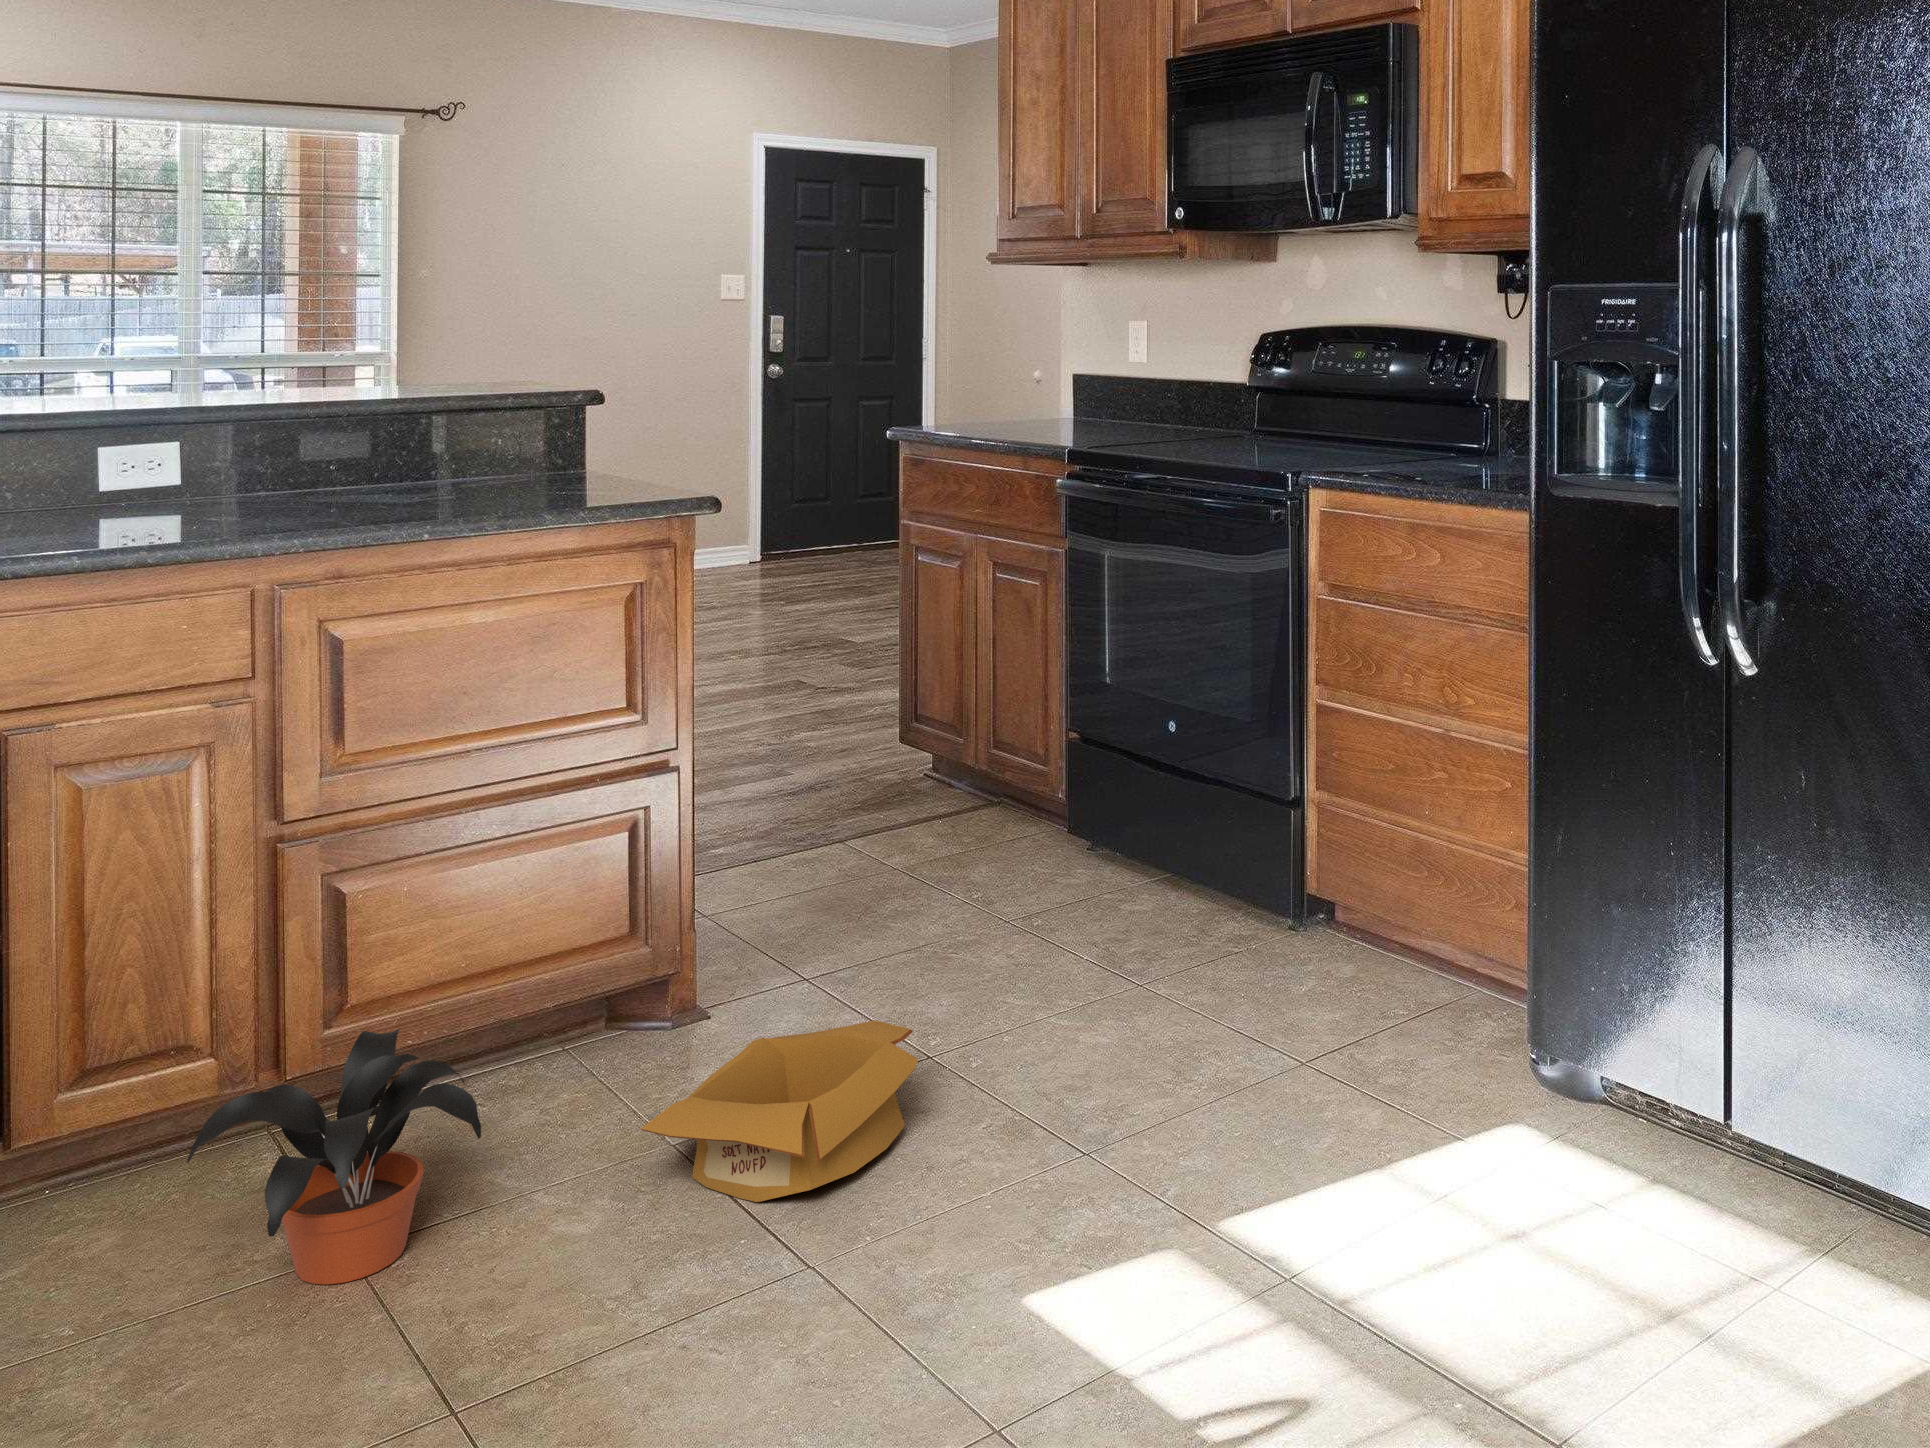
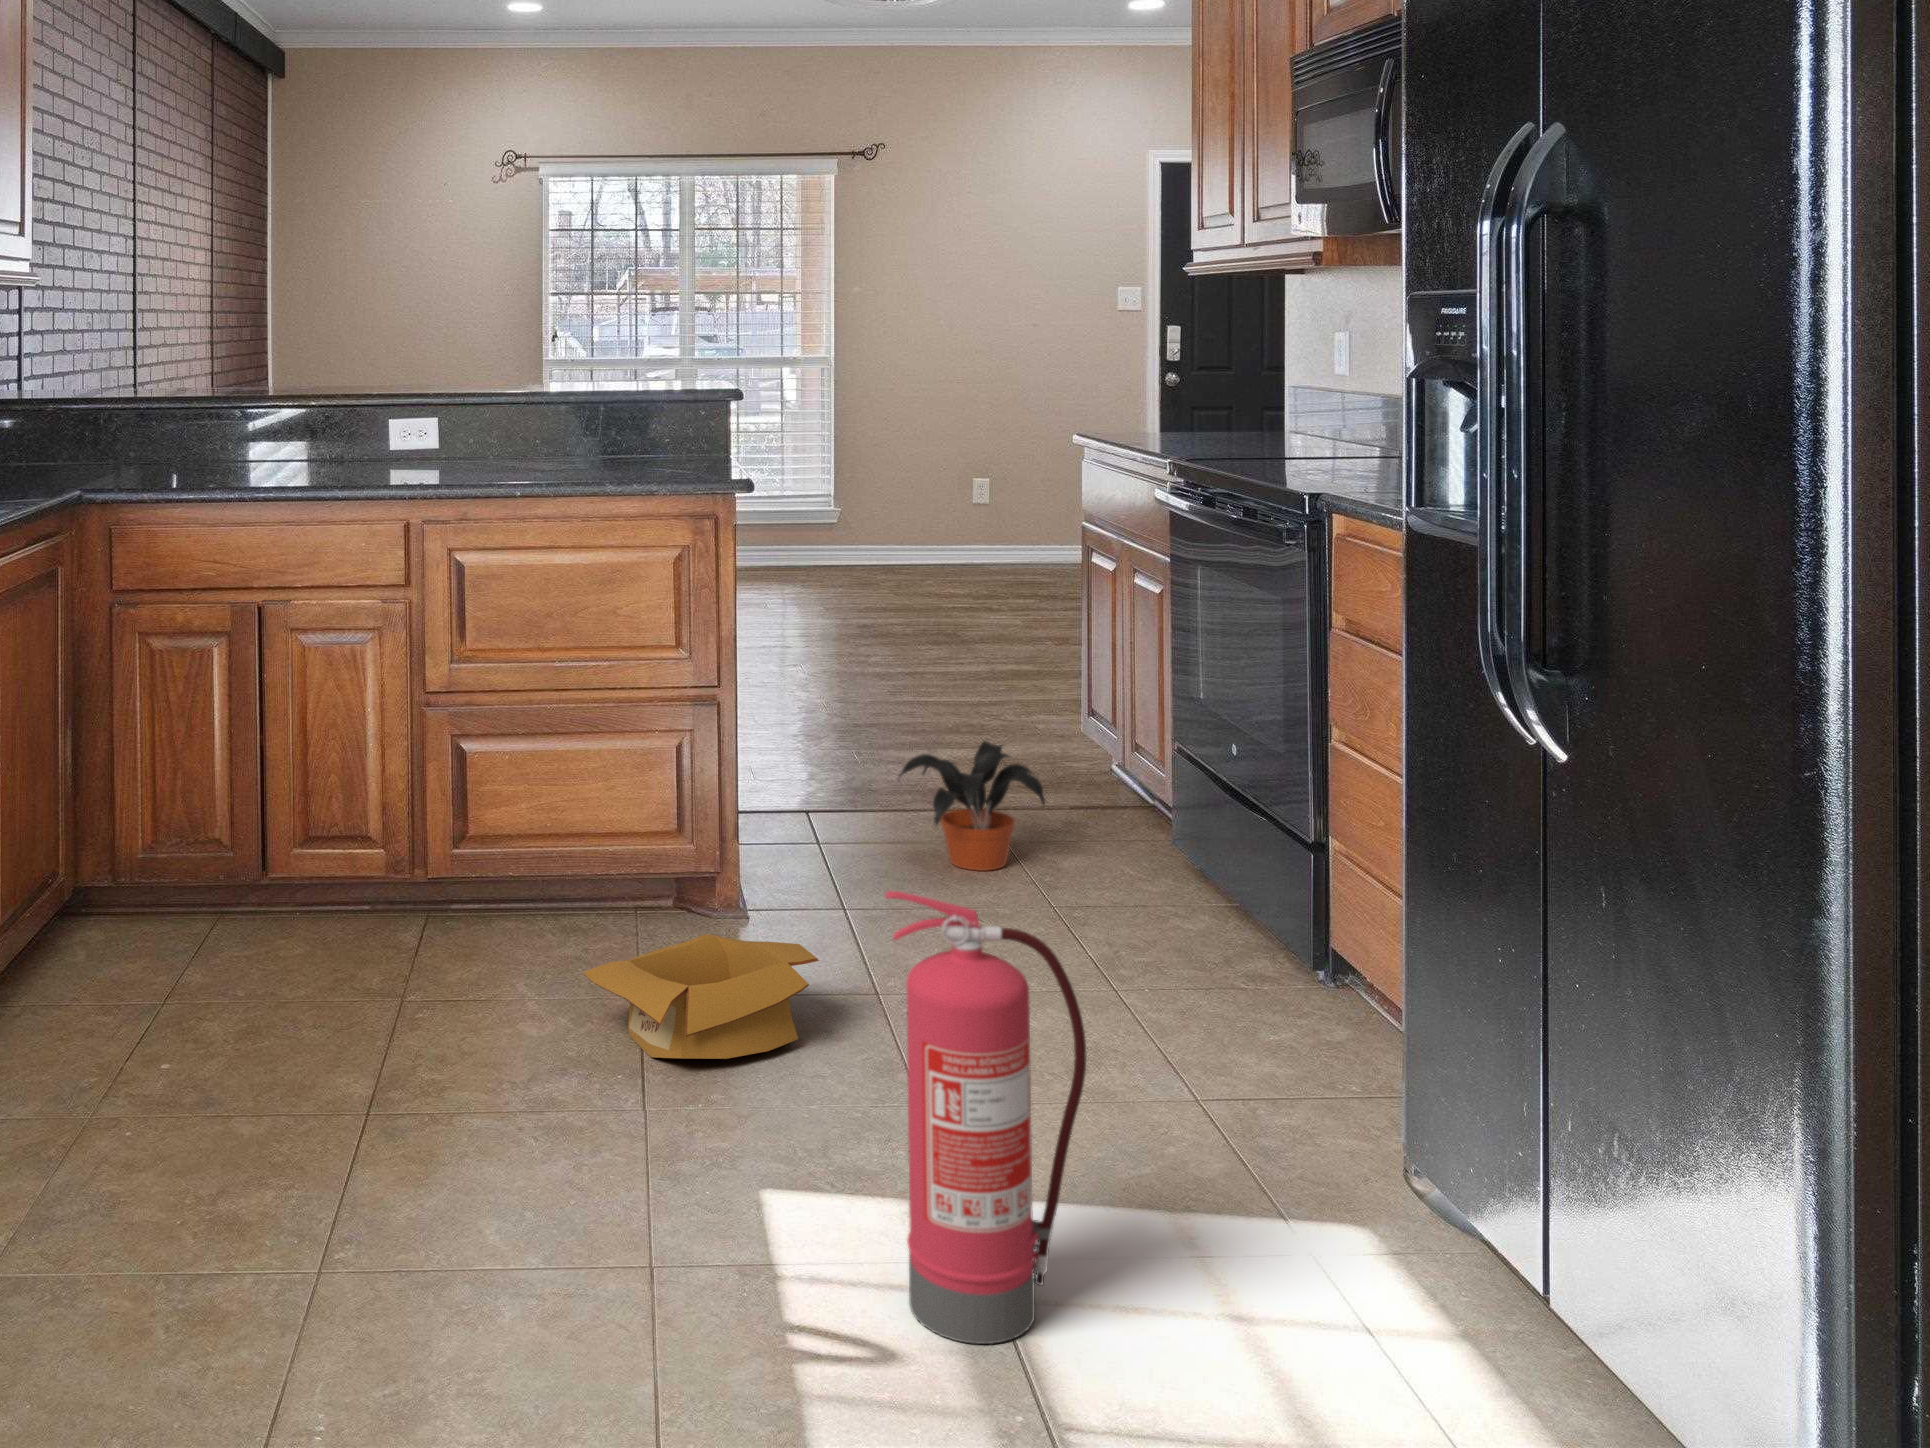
fire extinguisher: none [1245,917,1416,1364] -> present [885,891,1086,1344]
potted plant: present [187,1029,481,1285] -> present [900,741,1045,871]

